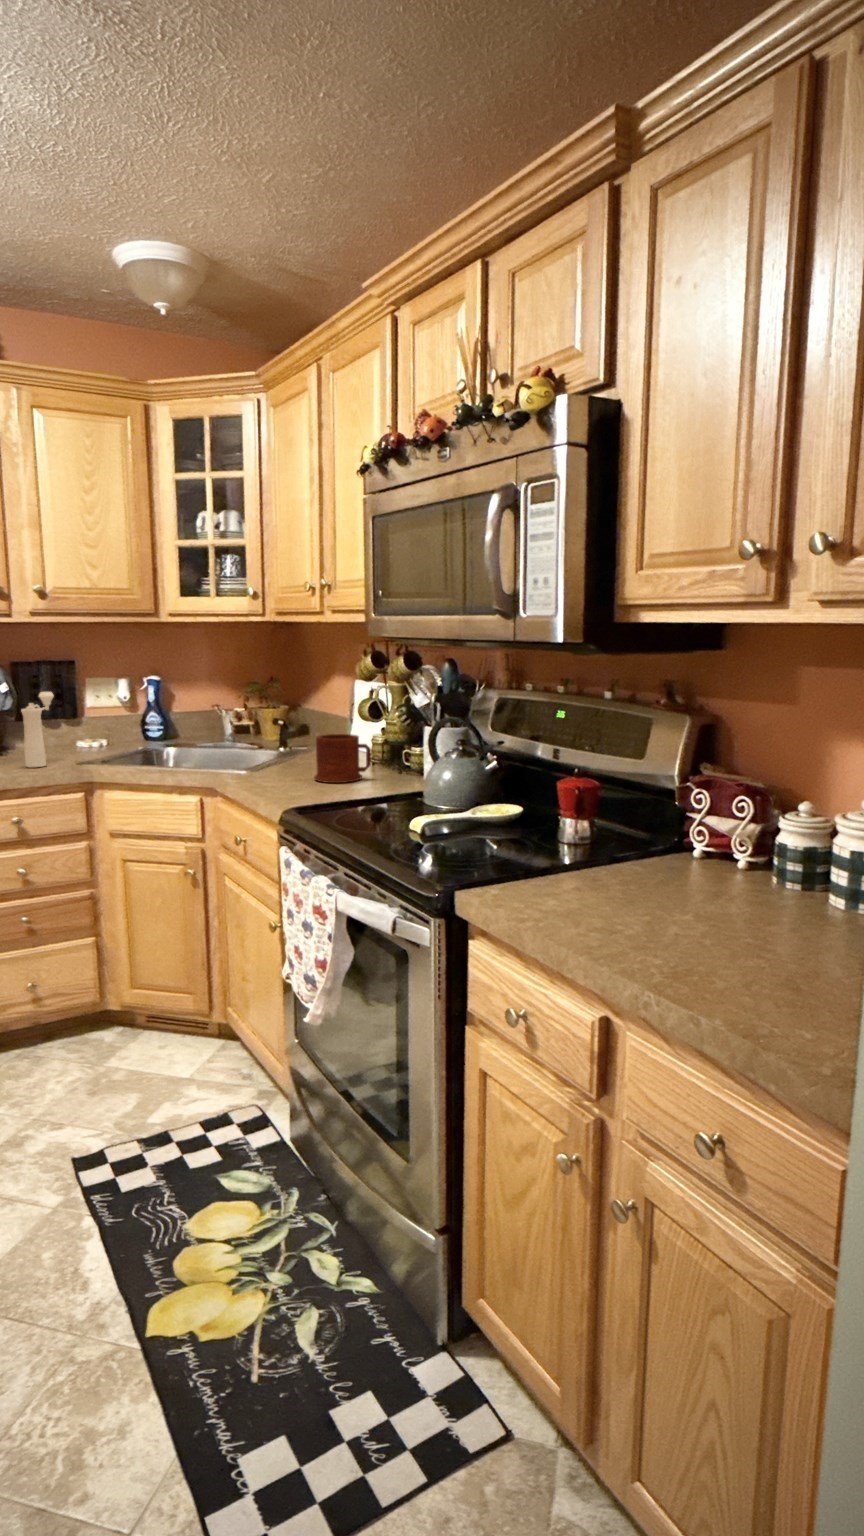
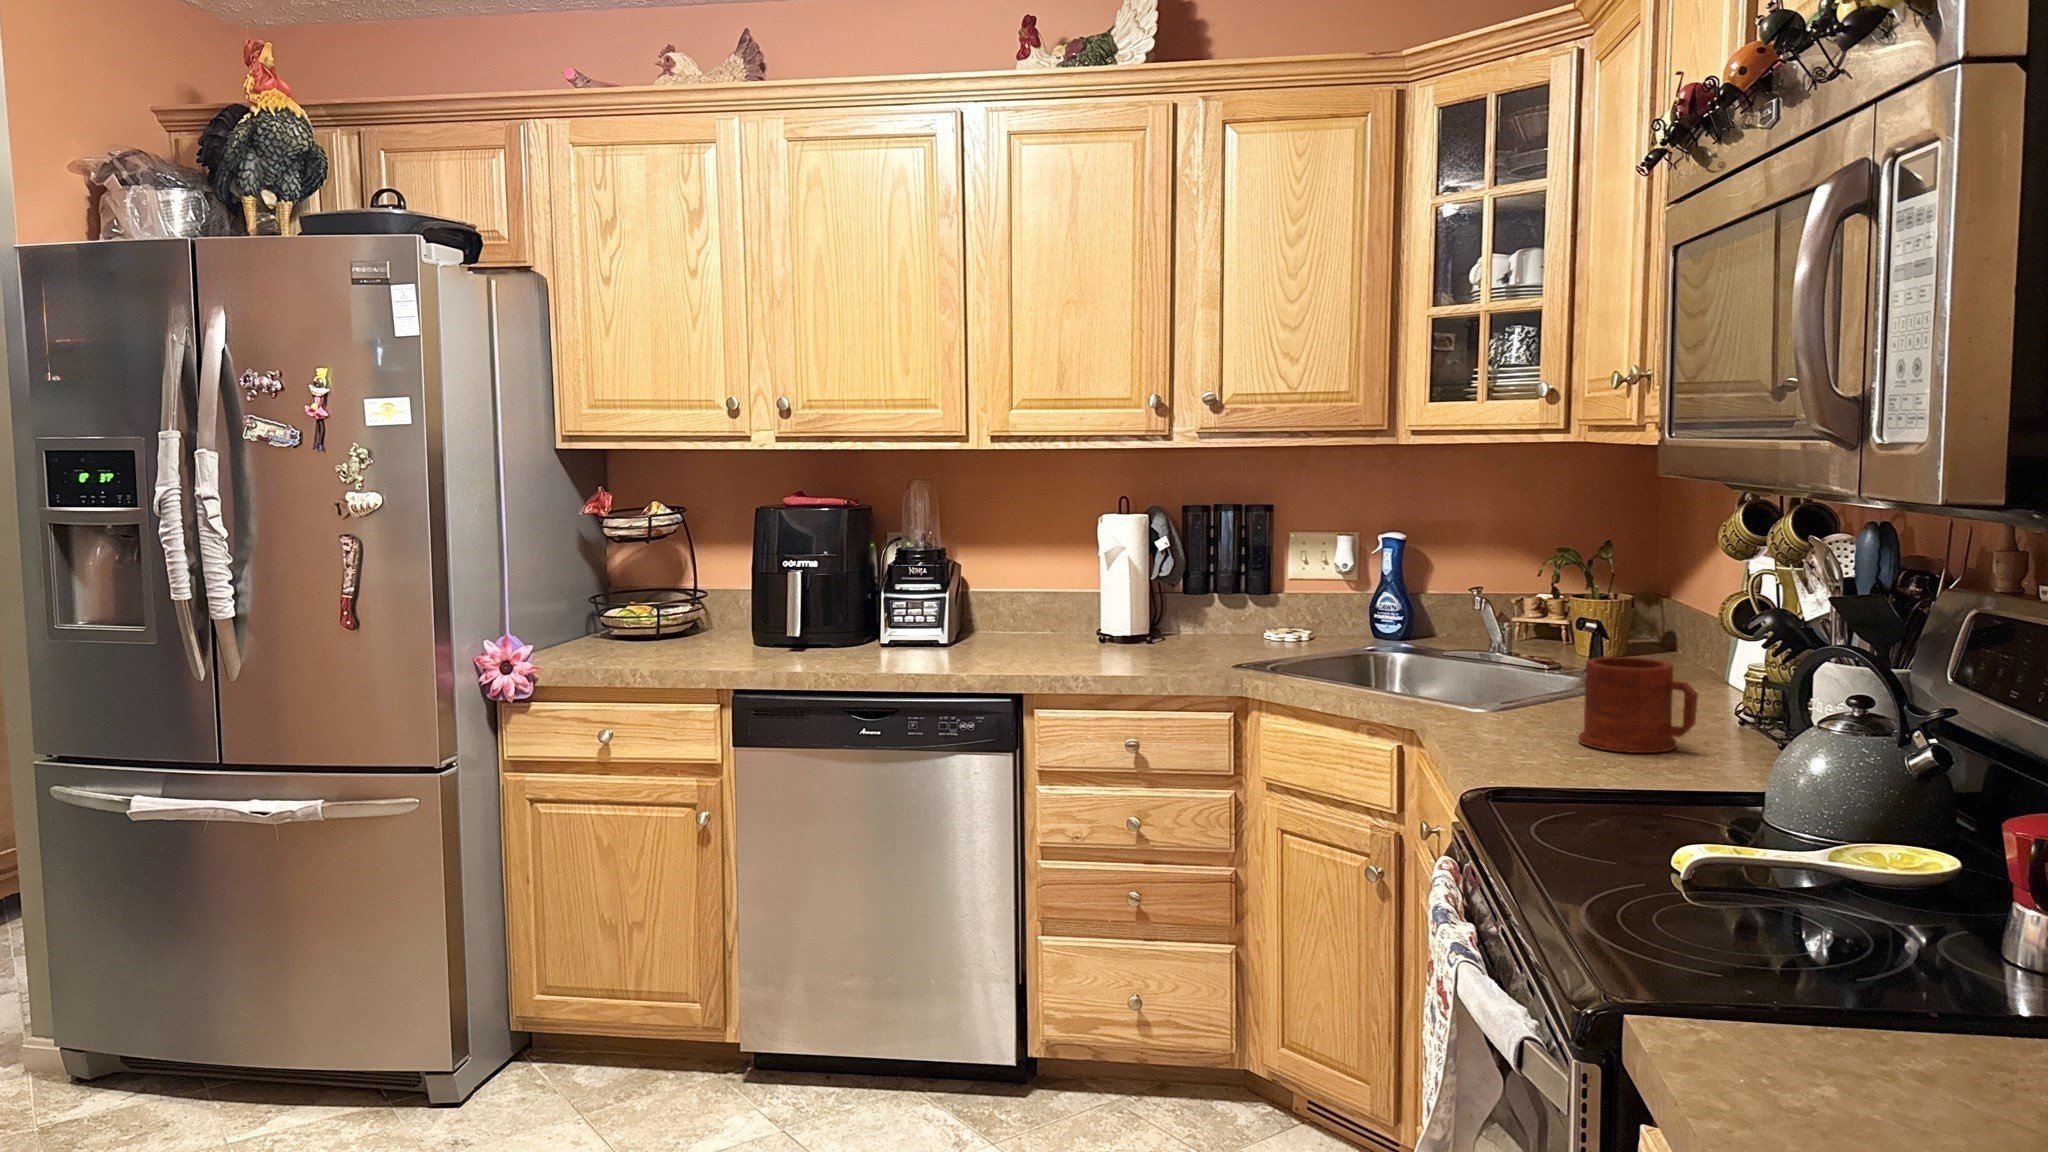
pepper mill: present [21,692,54,767] -> none [1161,552,1217,667]

